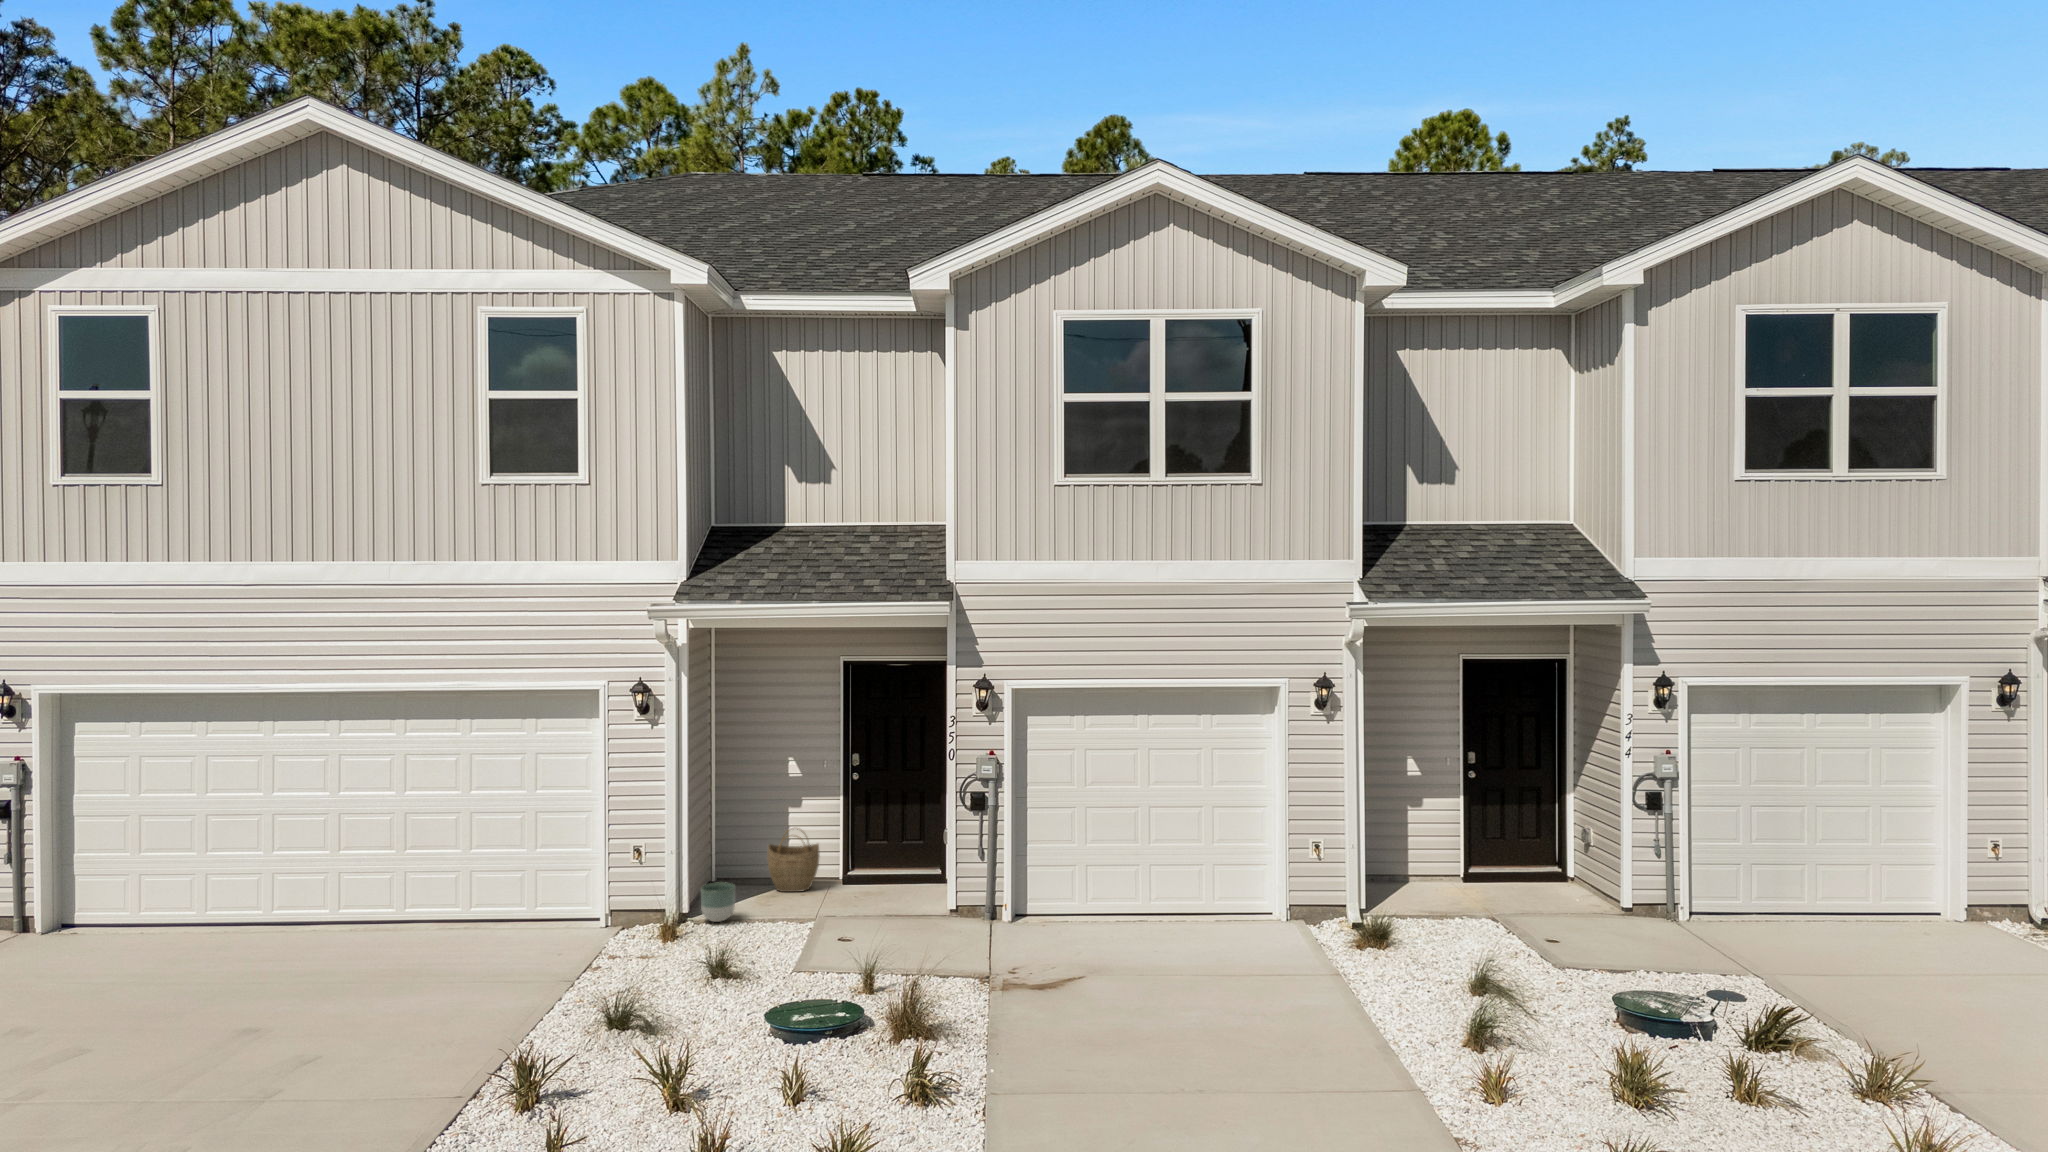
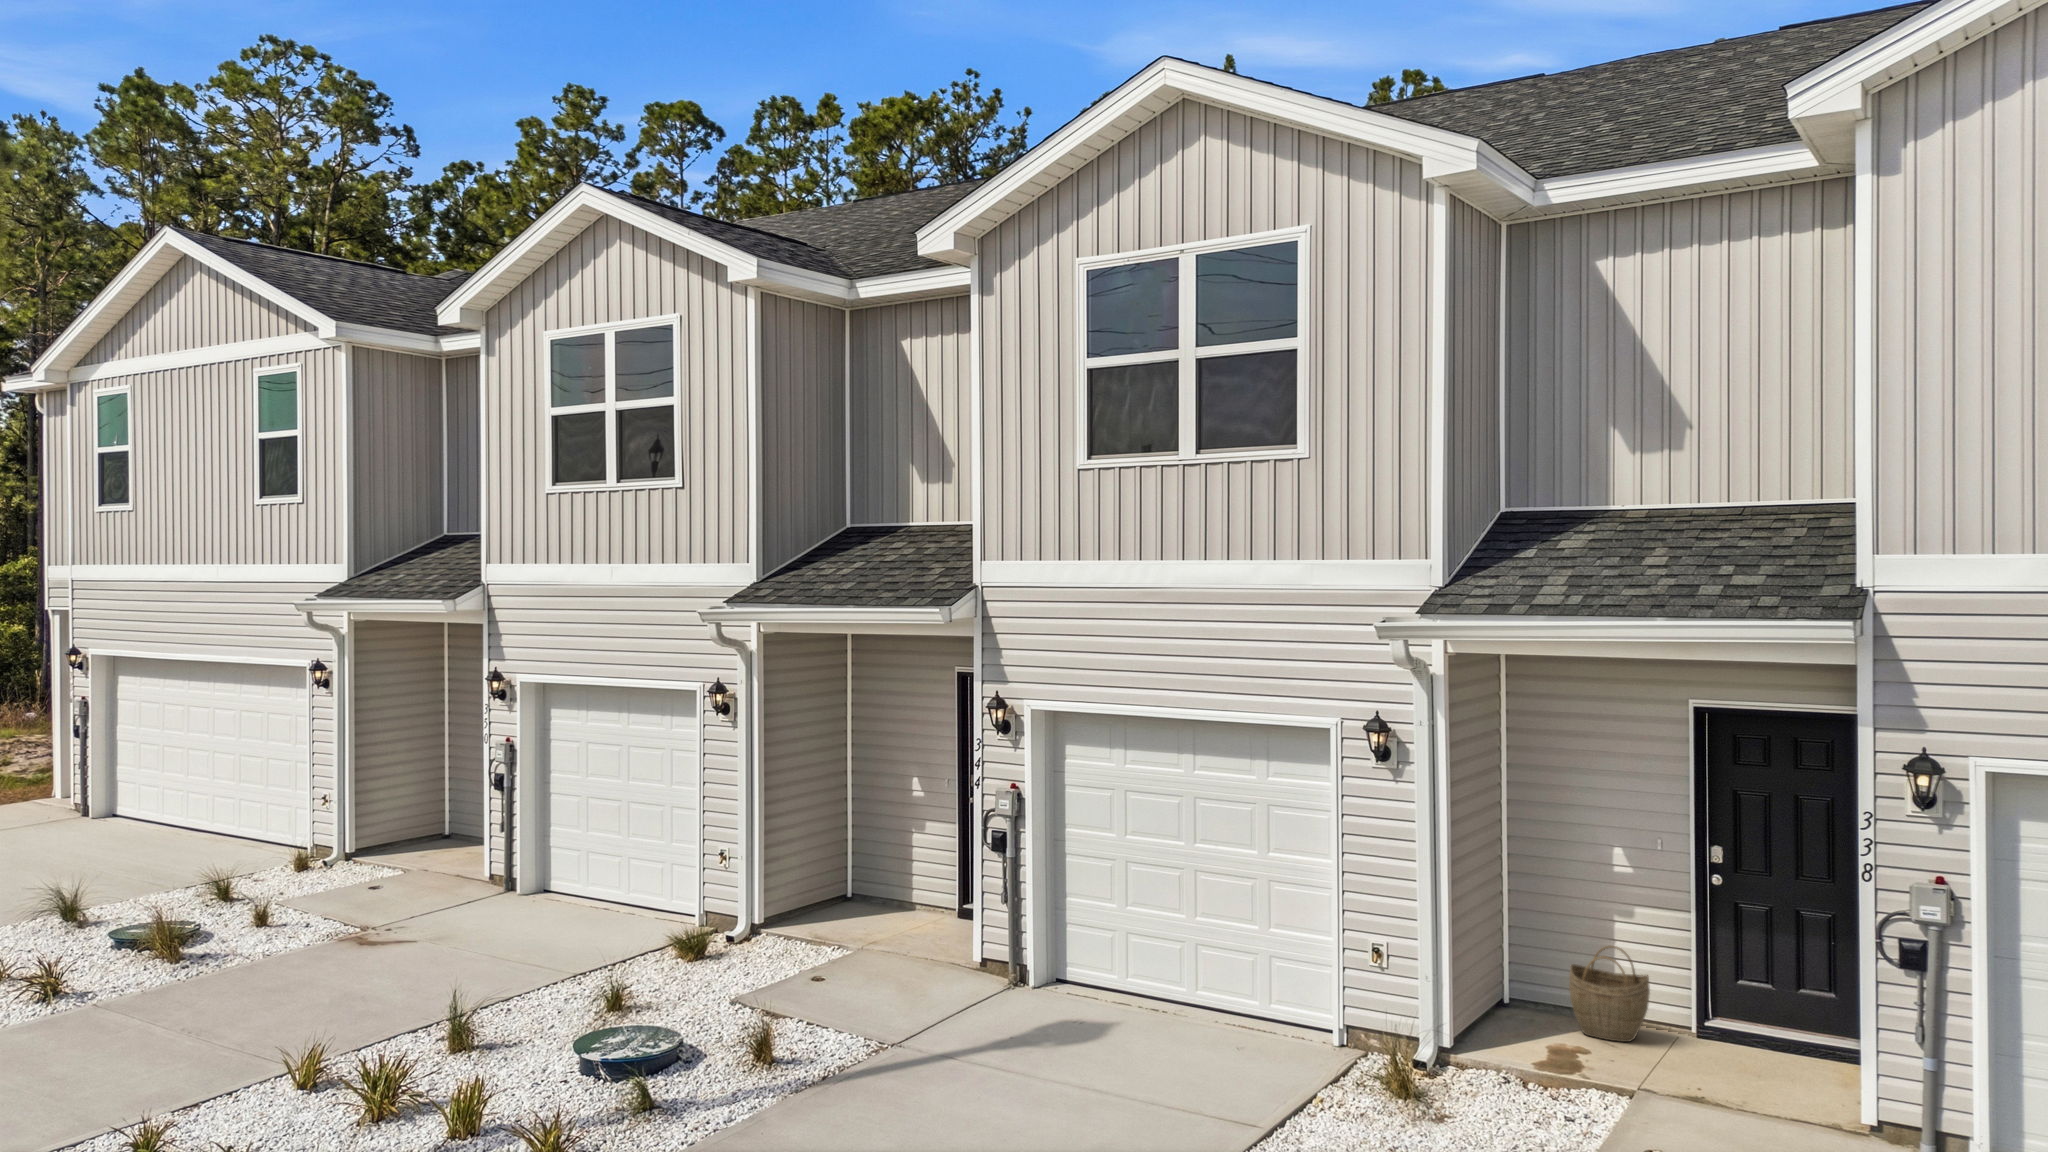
planter: present [701,882,735,922] -> none [1460,1008,1509,1066]

